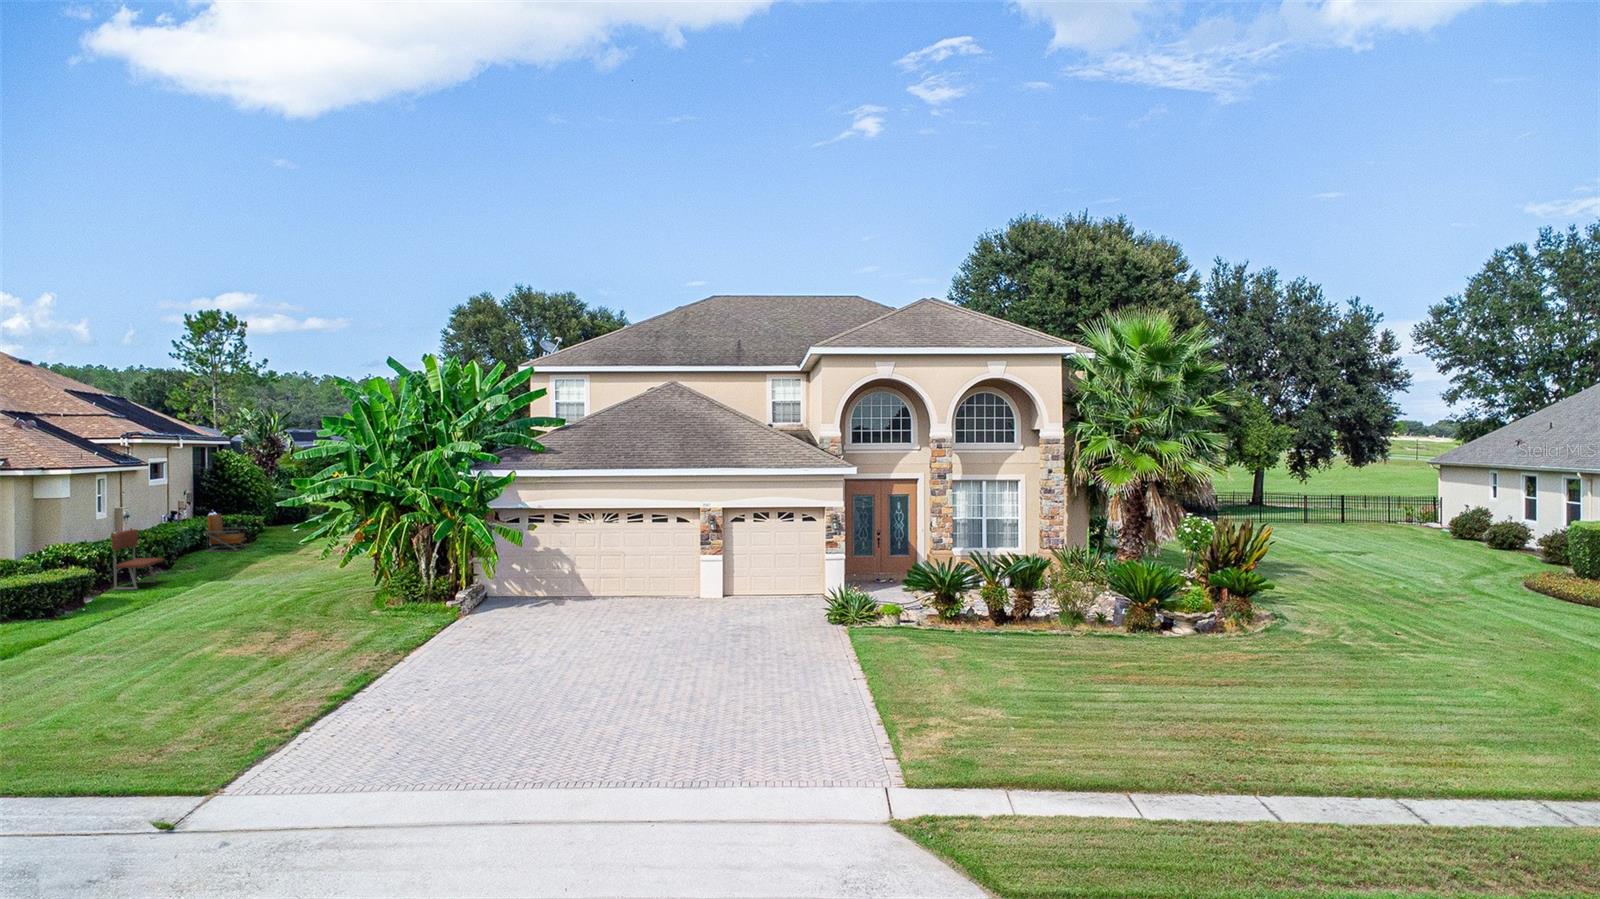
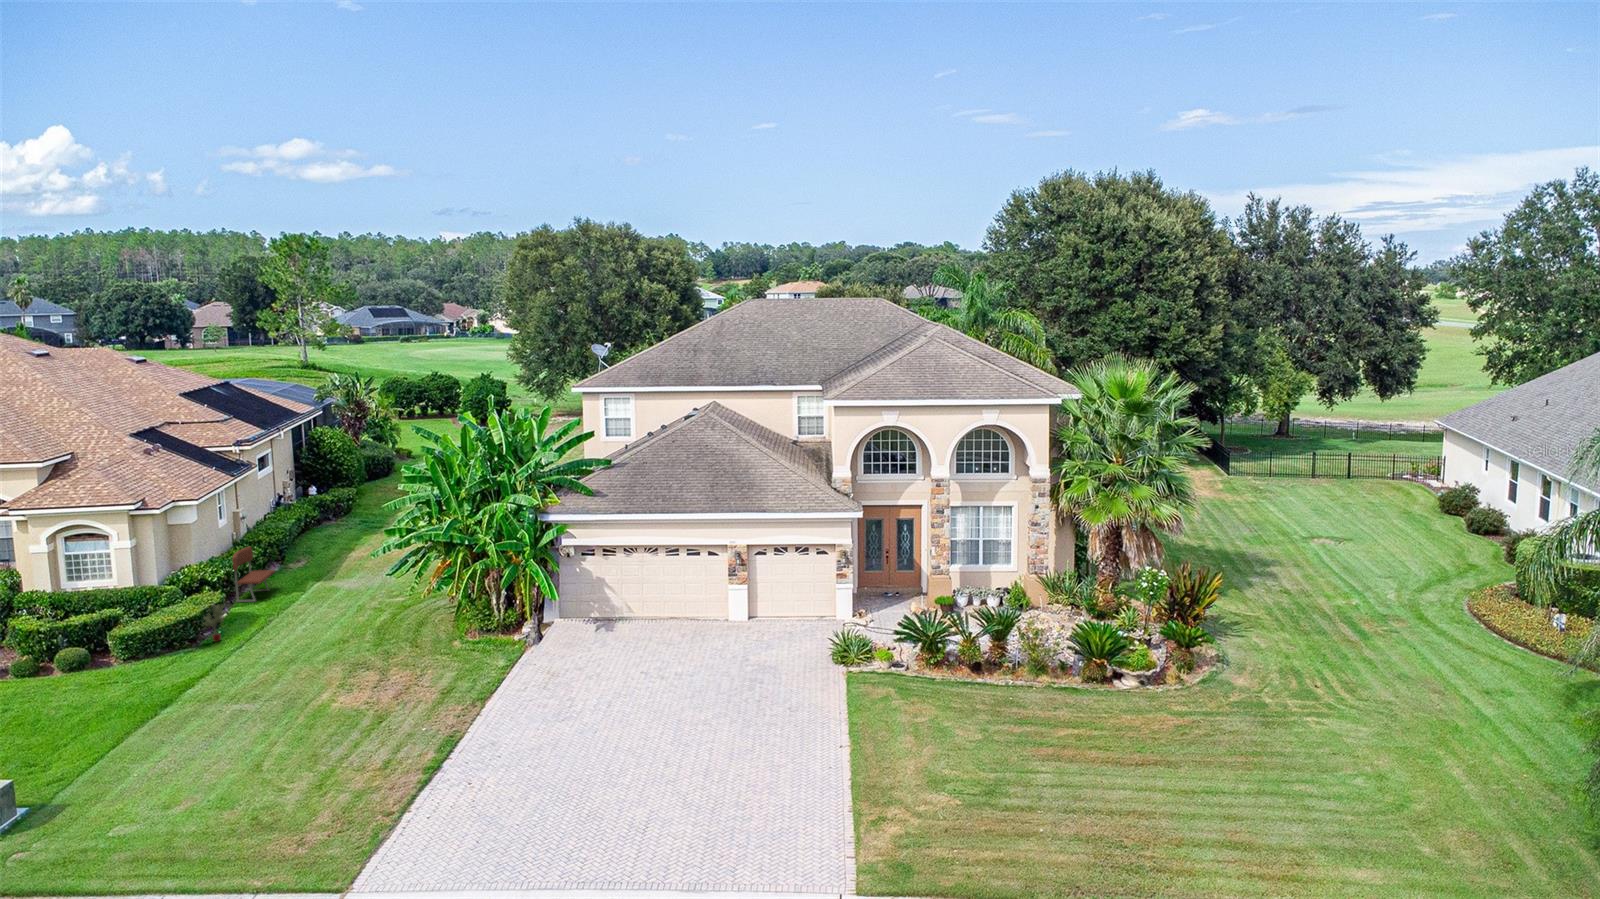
lounge chair: present [204,514,246,552] -> none [301,504,338,541]
potted tree: none [63,569,96,616] -> present [203,603,225,641]

